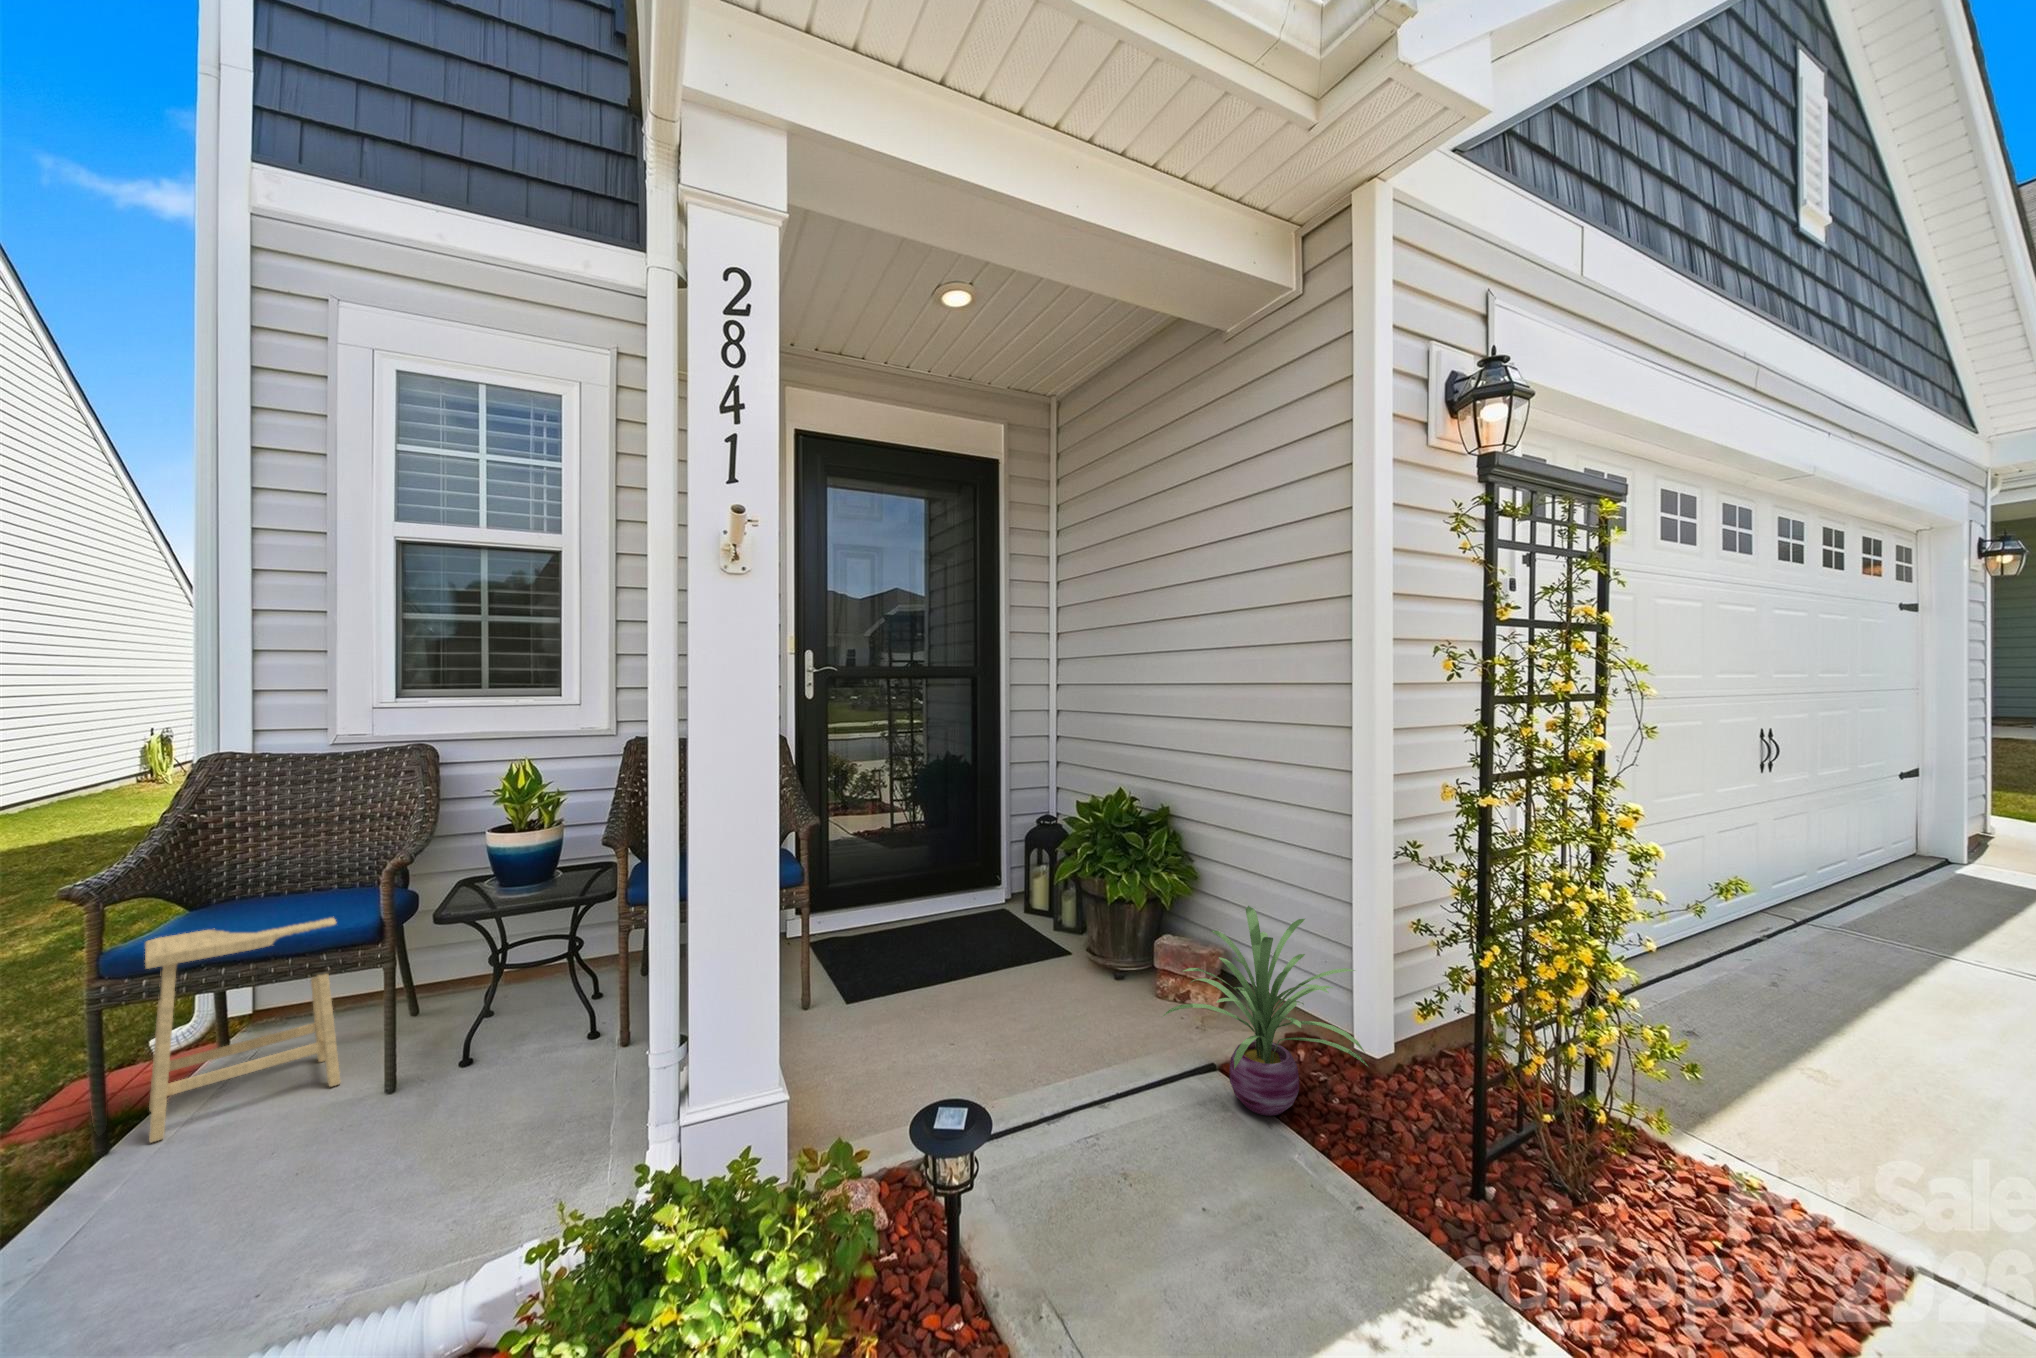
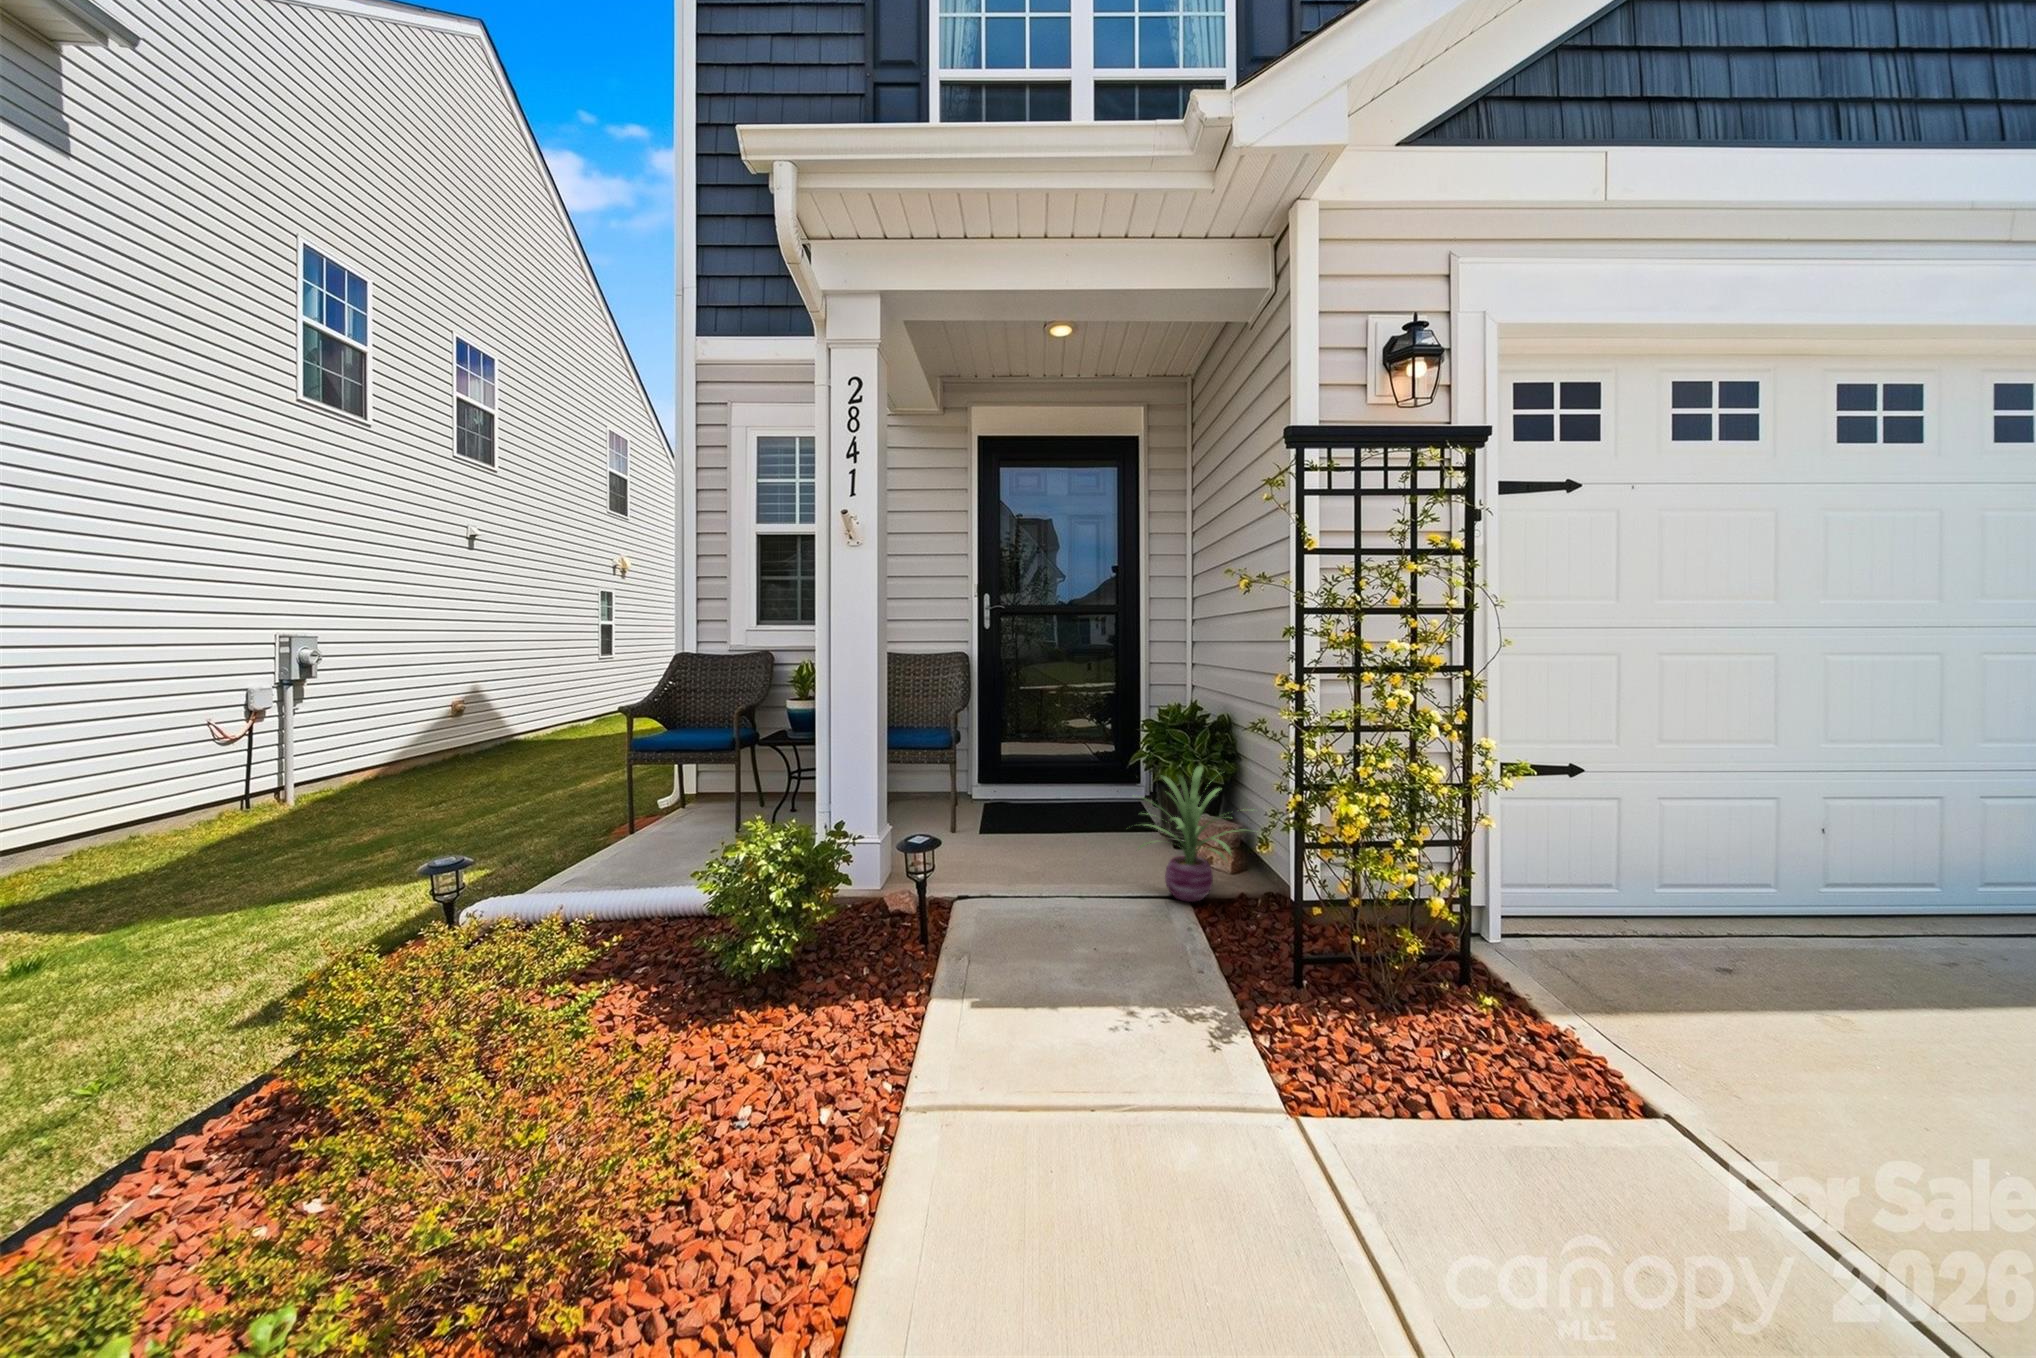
footstool: present [145,918,341,1142] -> none [651,732,725,825]

